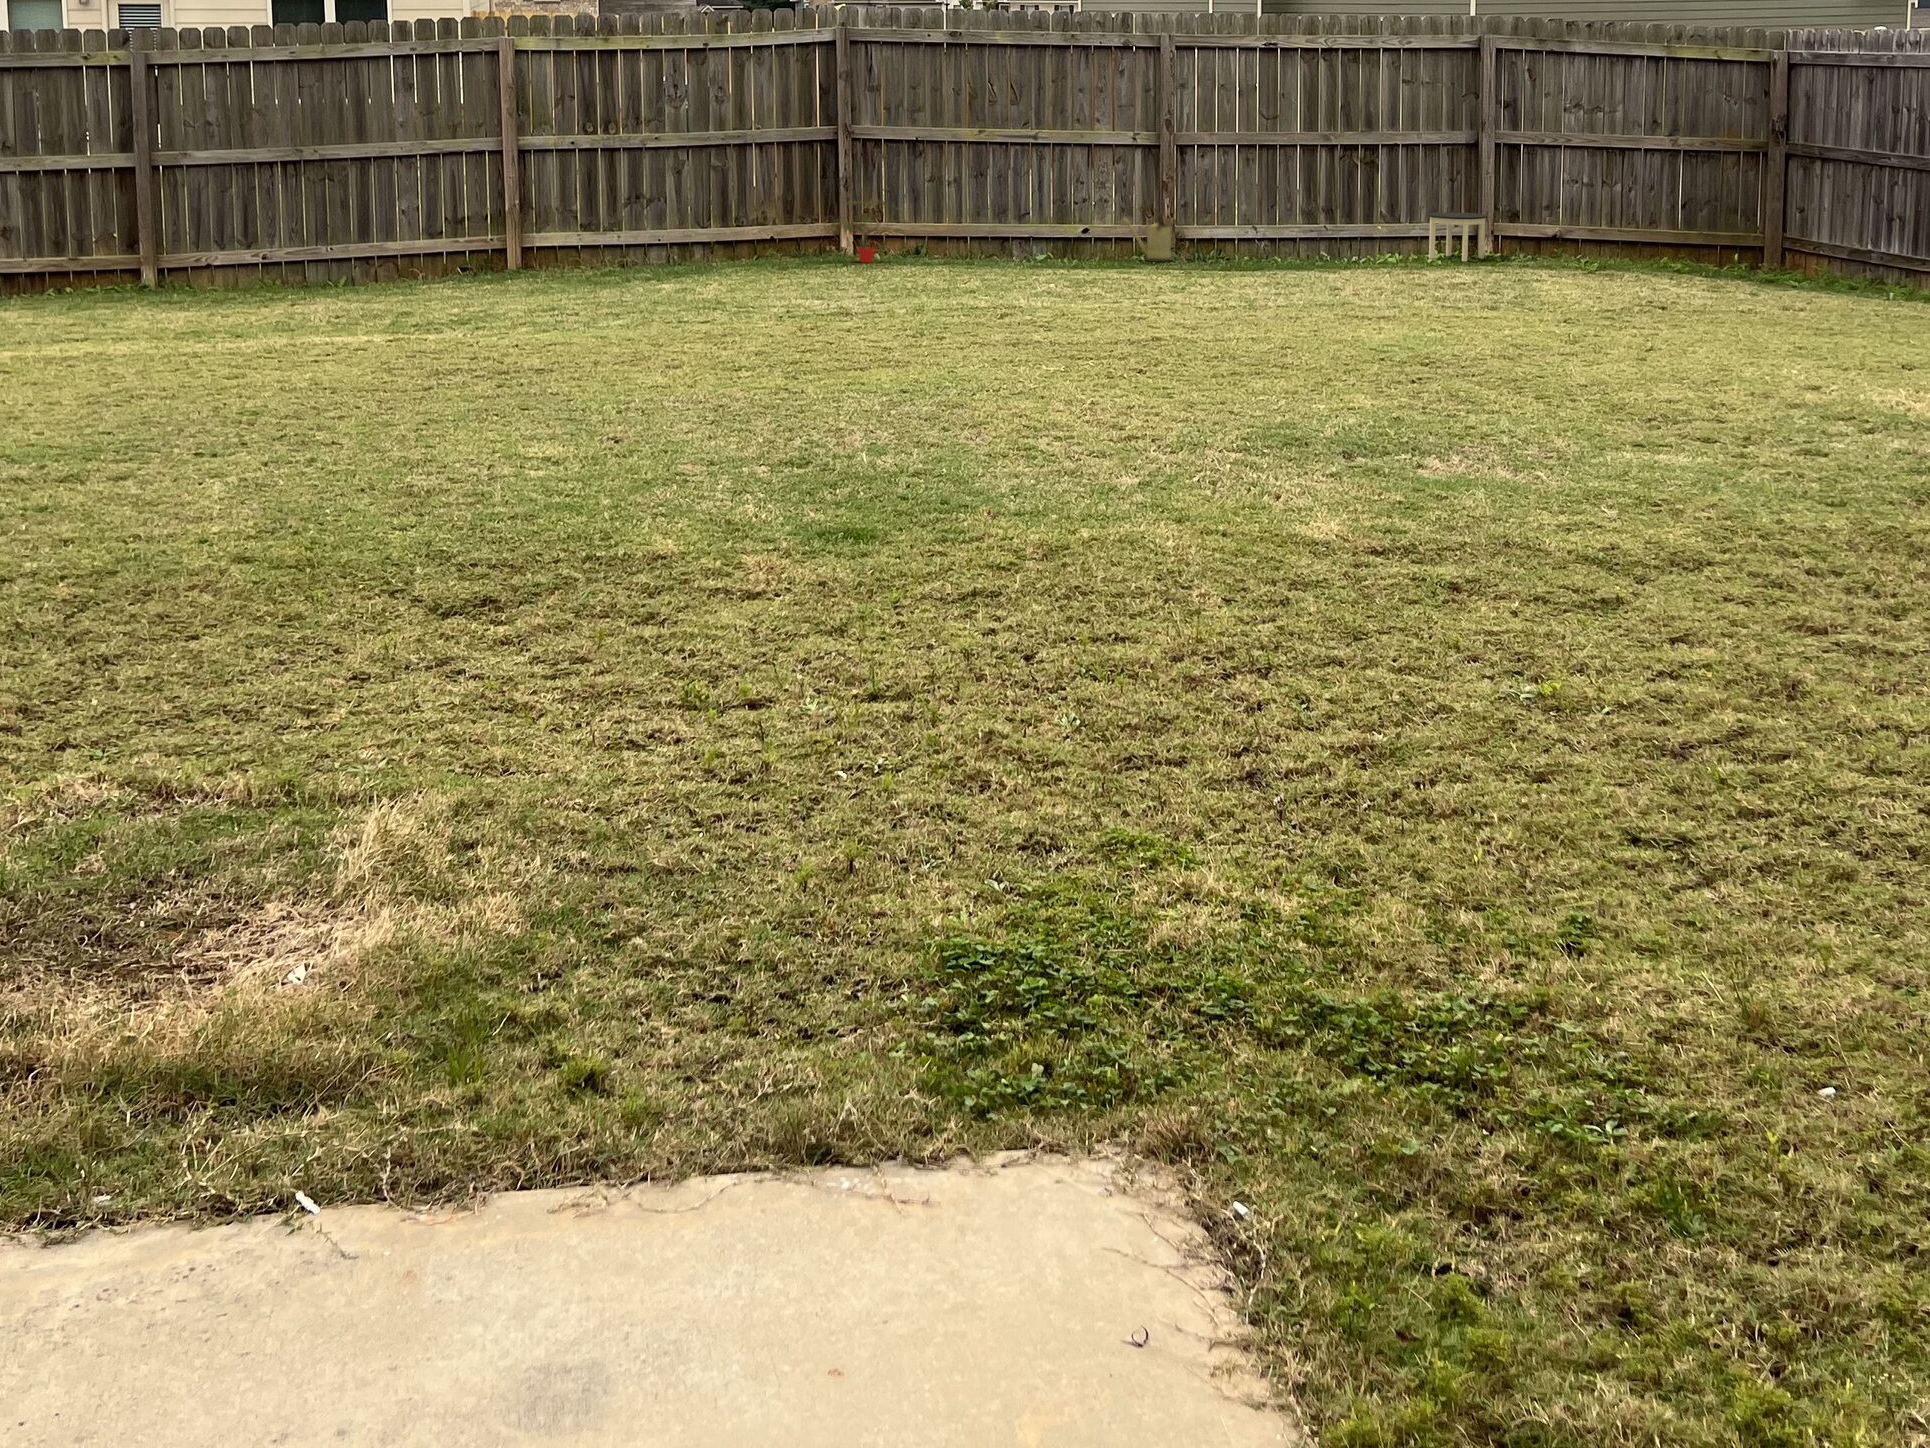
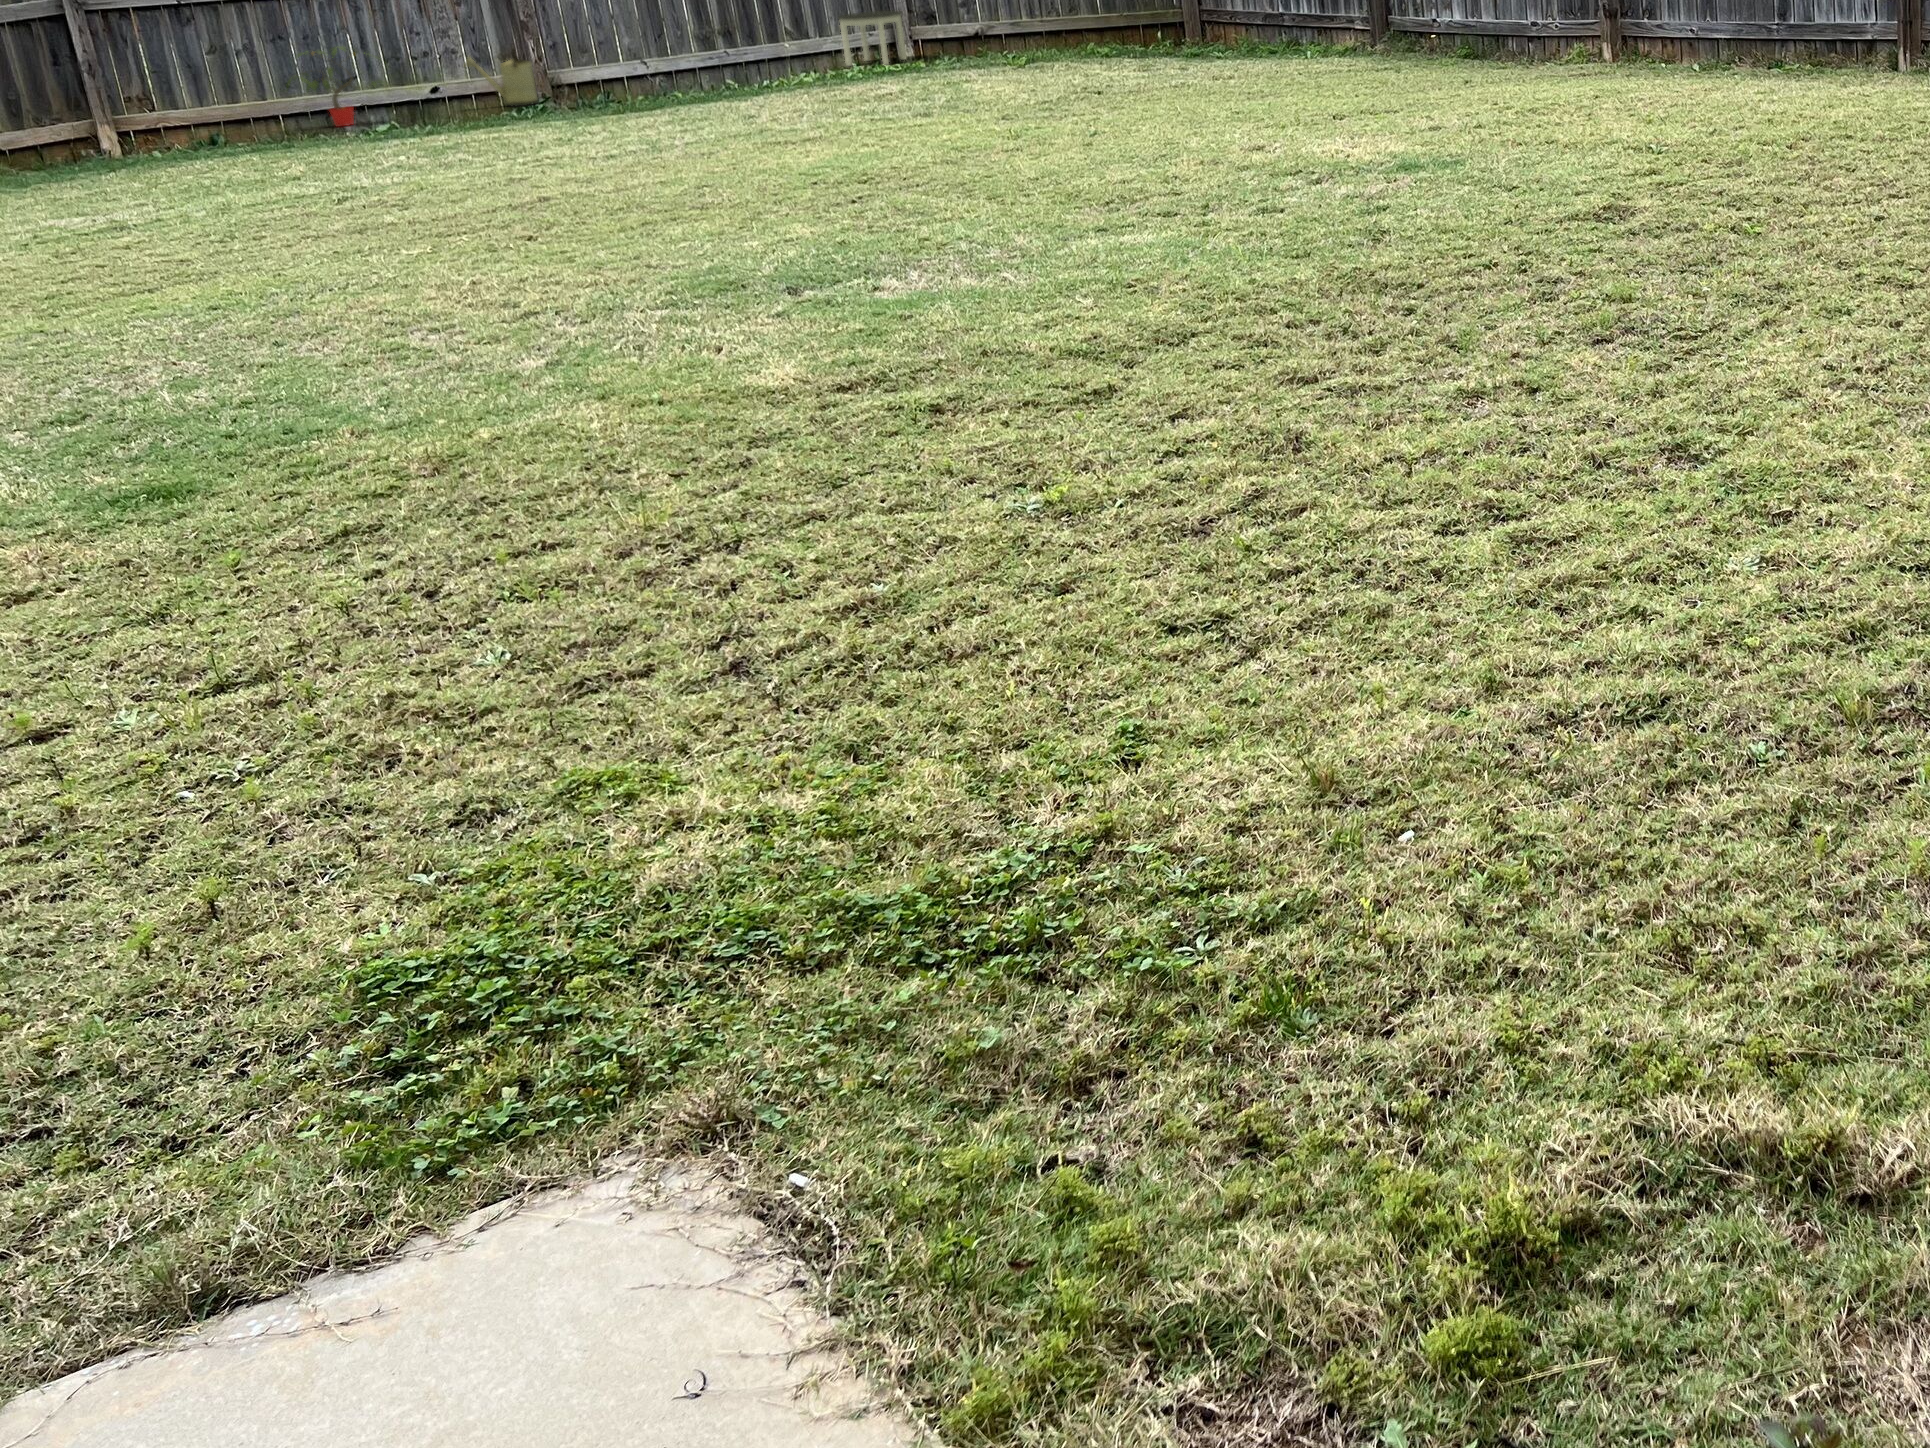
potted plant: present [831,199,905,262] -> present [286,46,384,126]

